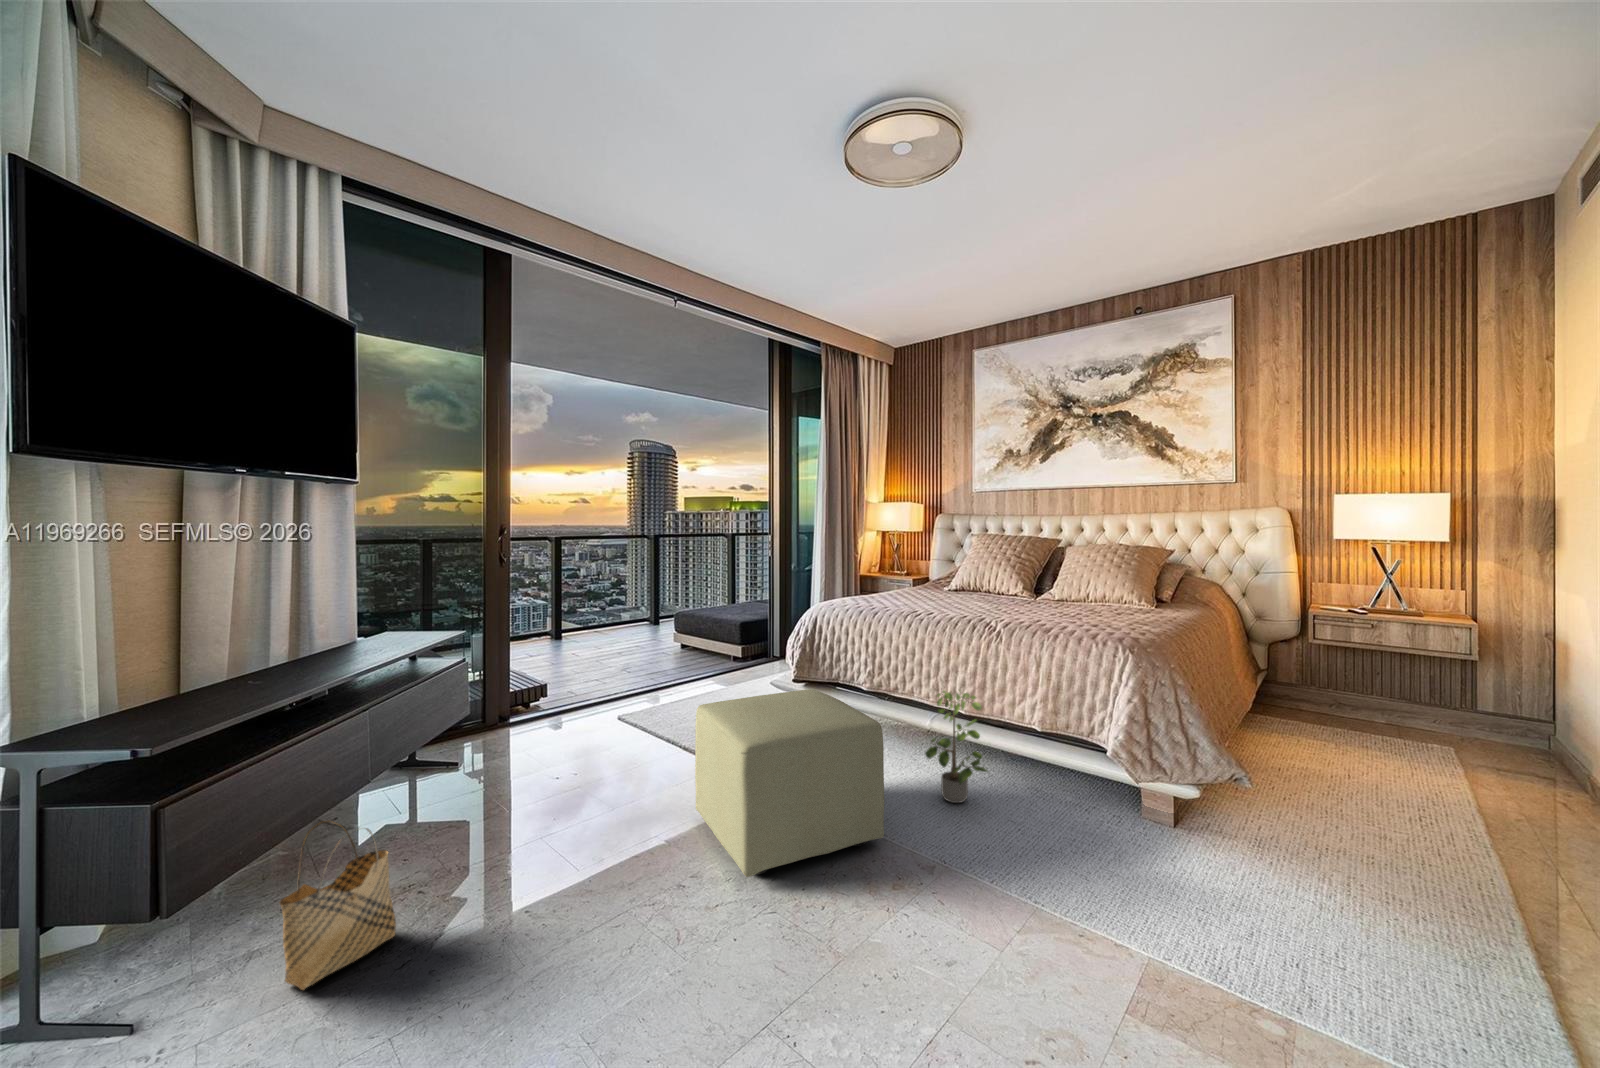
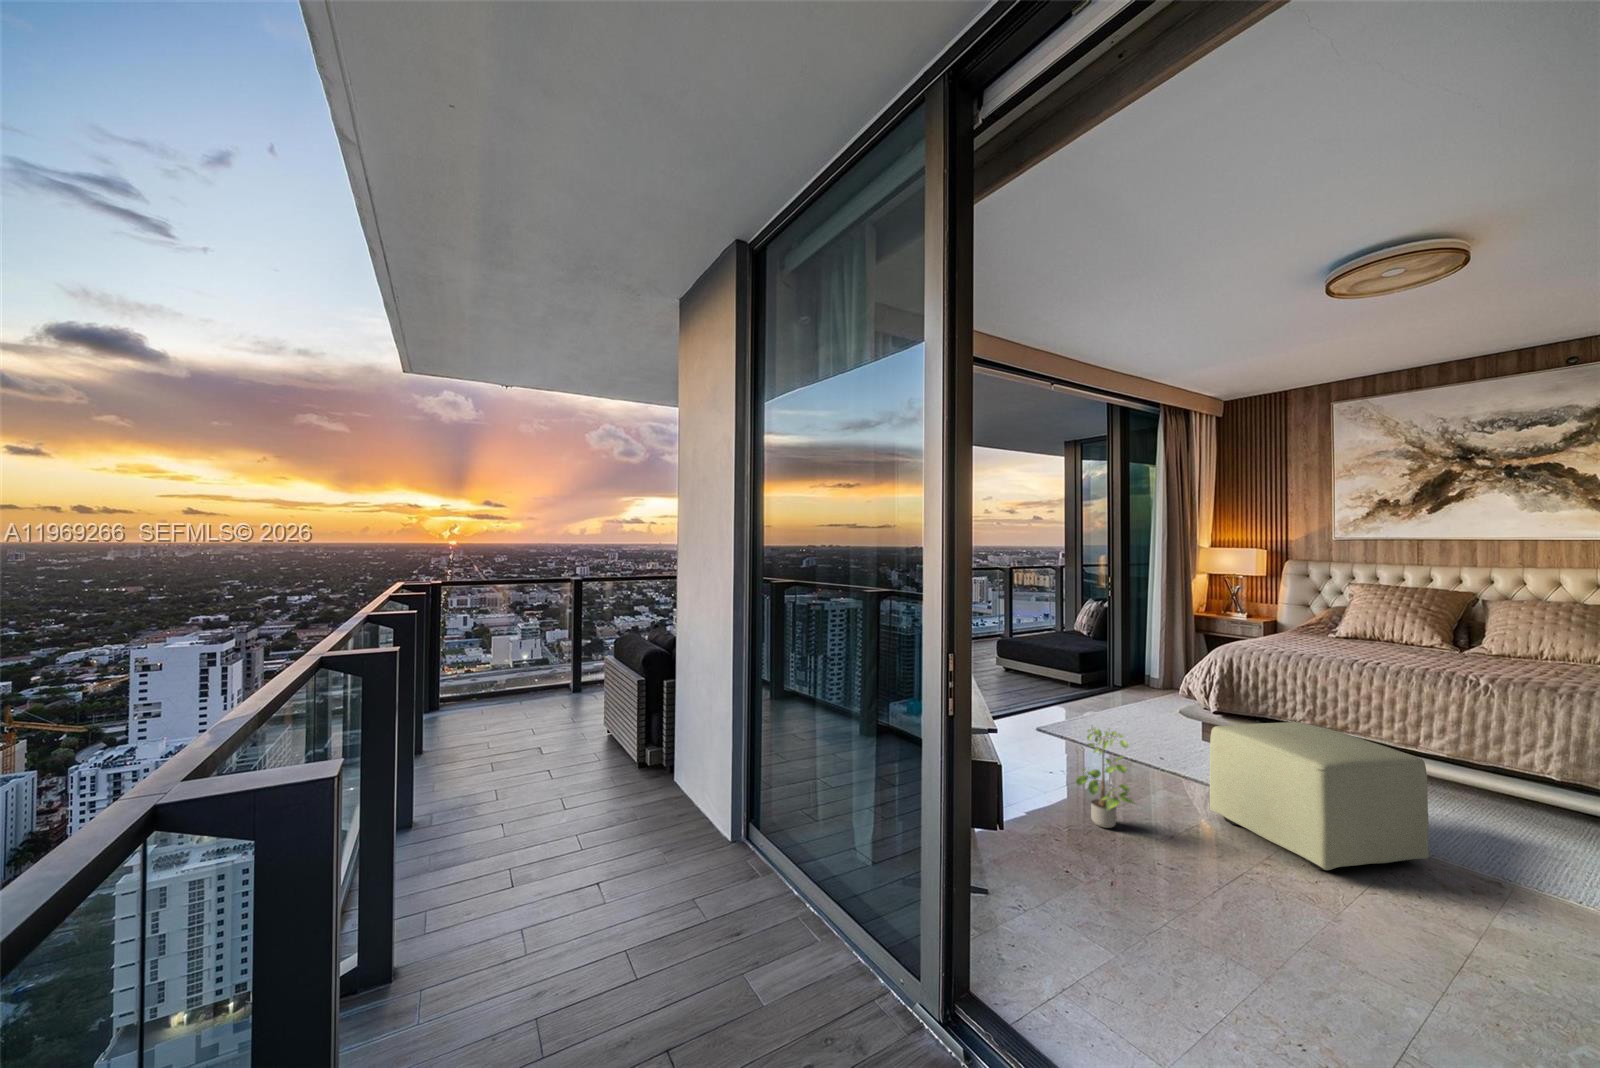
potted plant: present [925,691,988,803] -> present [1076,727,1134,828]
woven basket: present [279,820,396,990] -> none [1026,780,1072,890]

